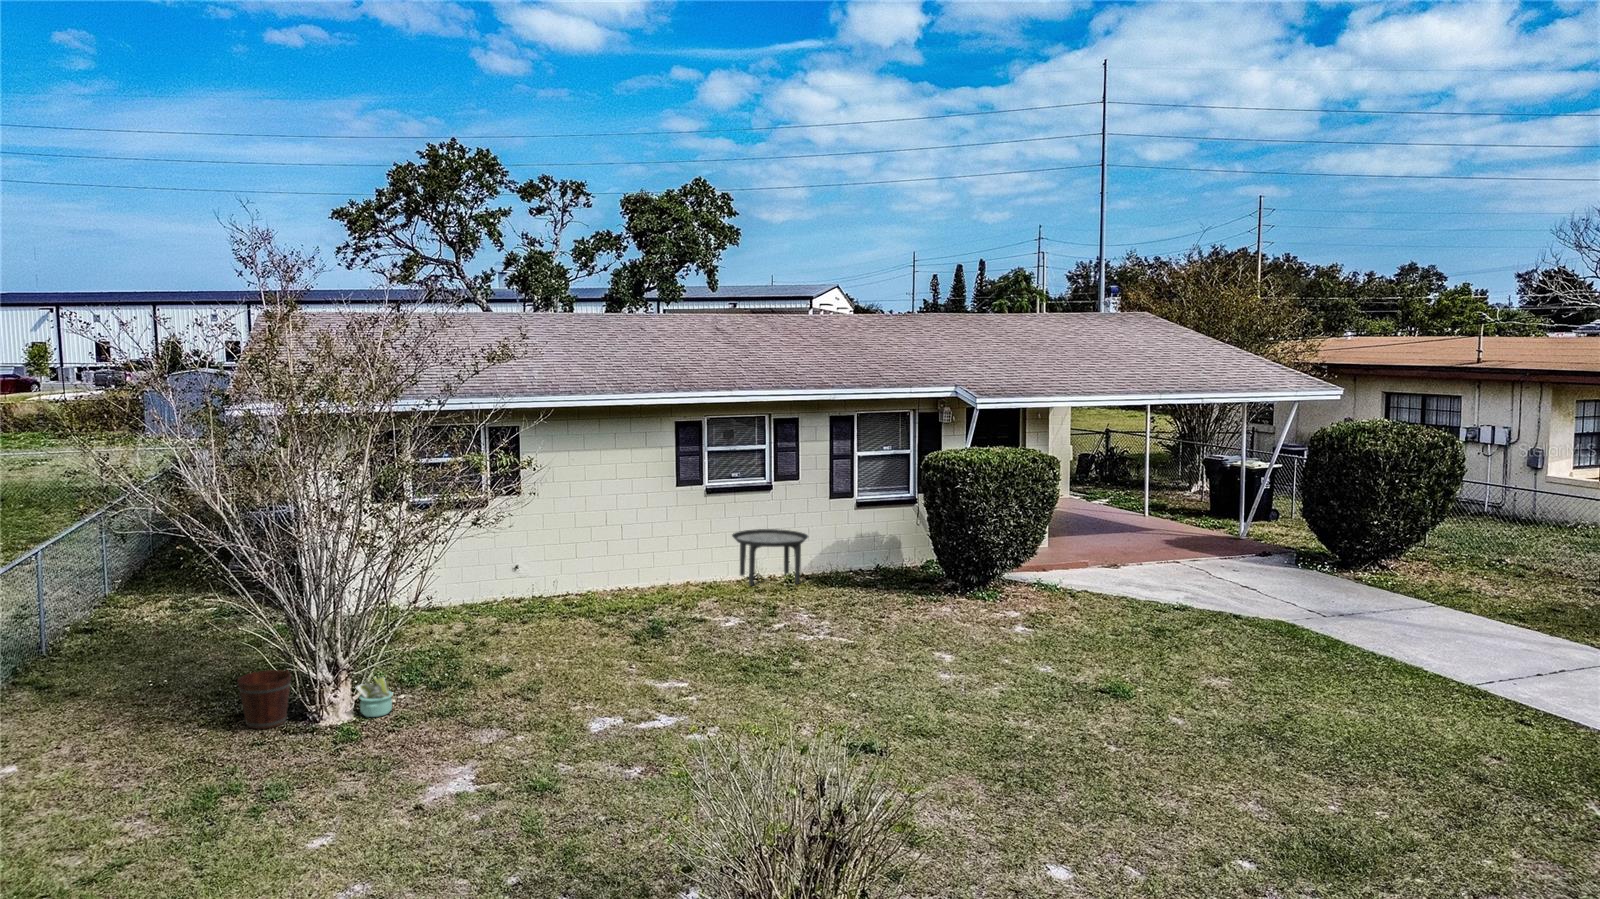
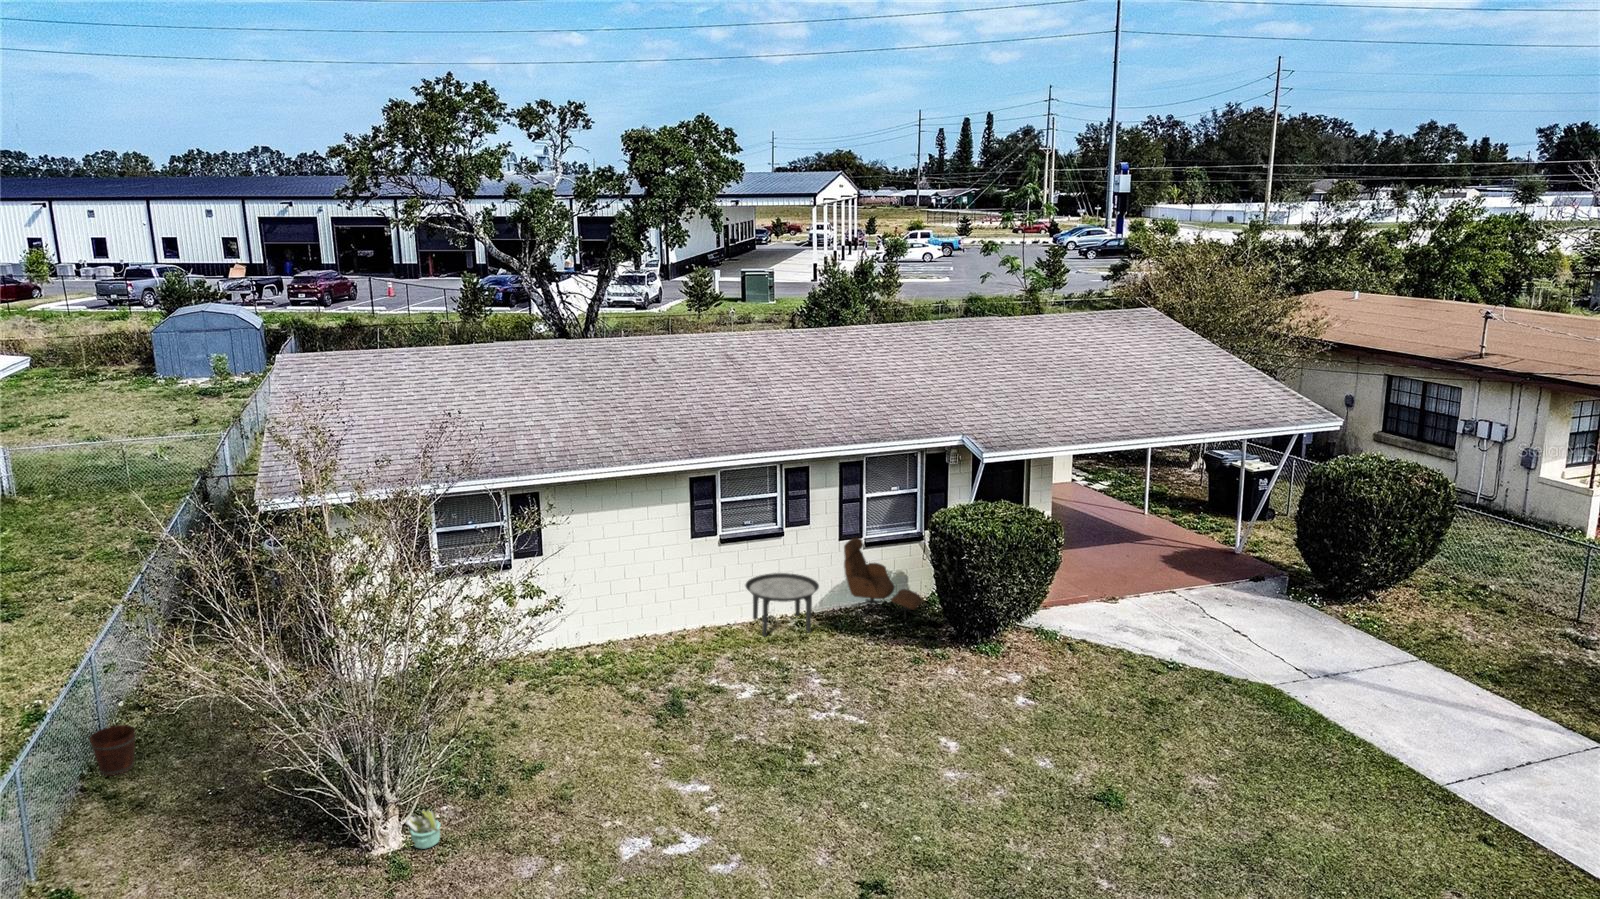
lounge chair: none [835,497,916,577] -> present [844,538,922,619]
bucket: present [238,670,291,729] -> present [90,725,135,776]

